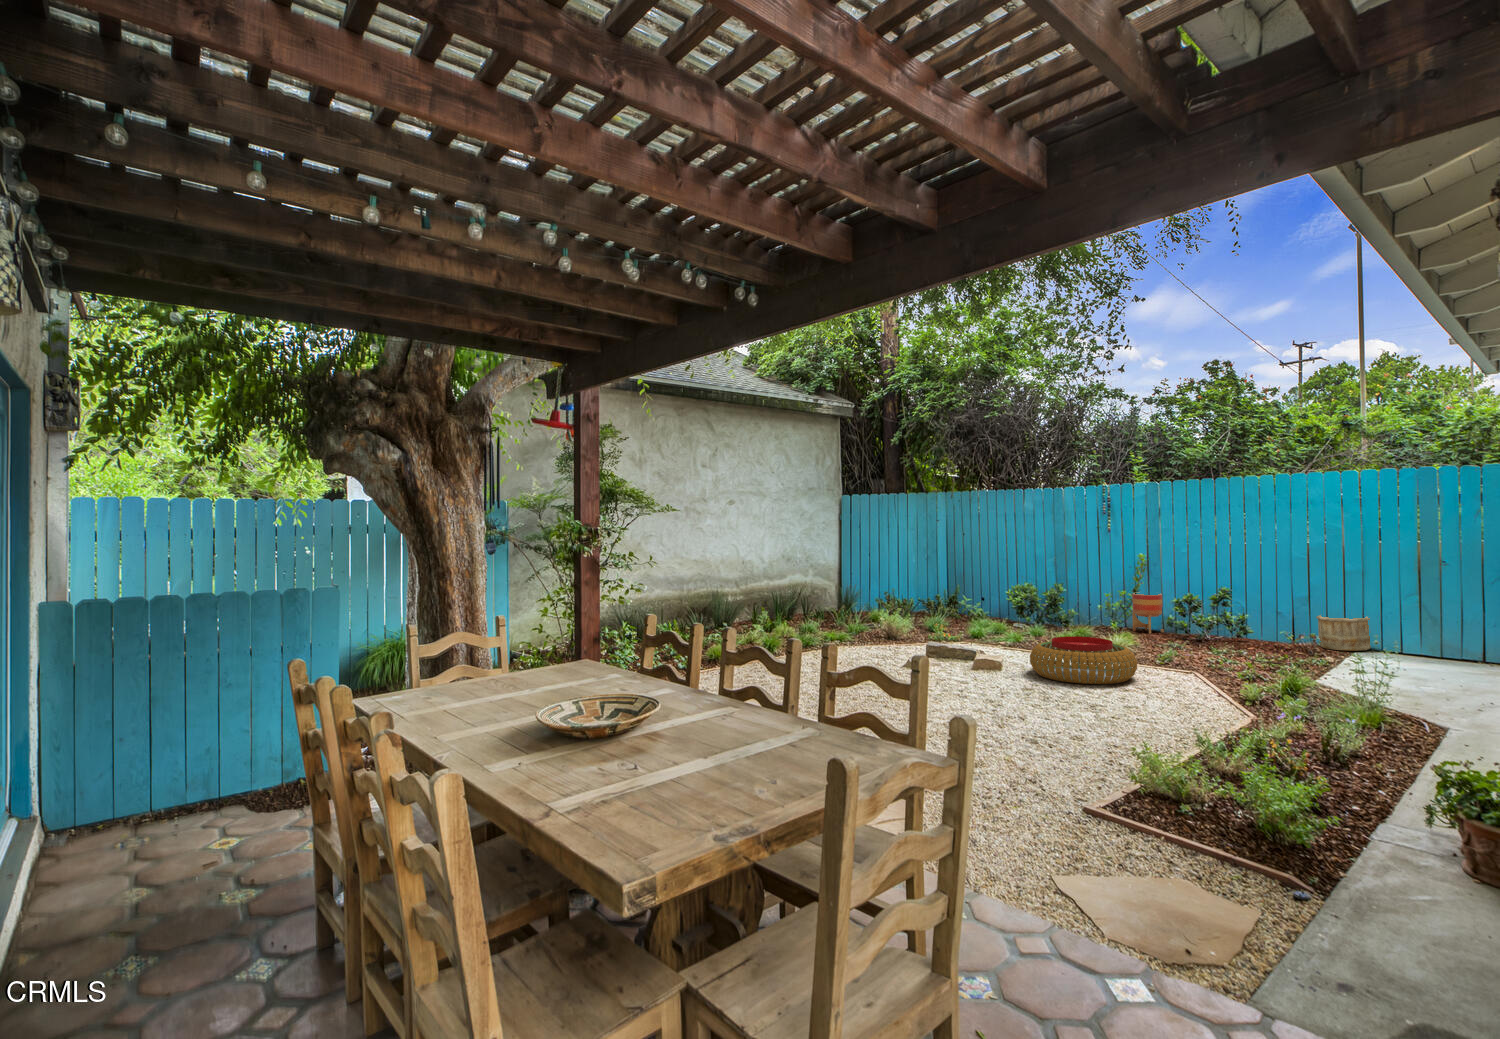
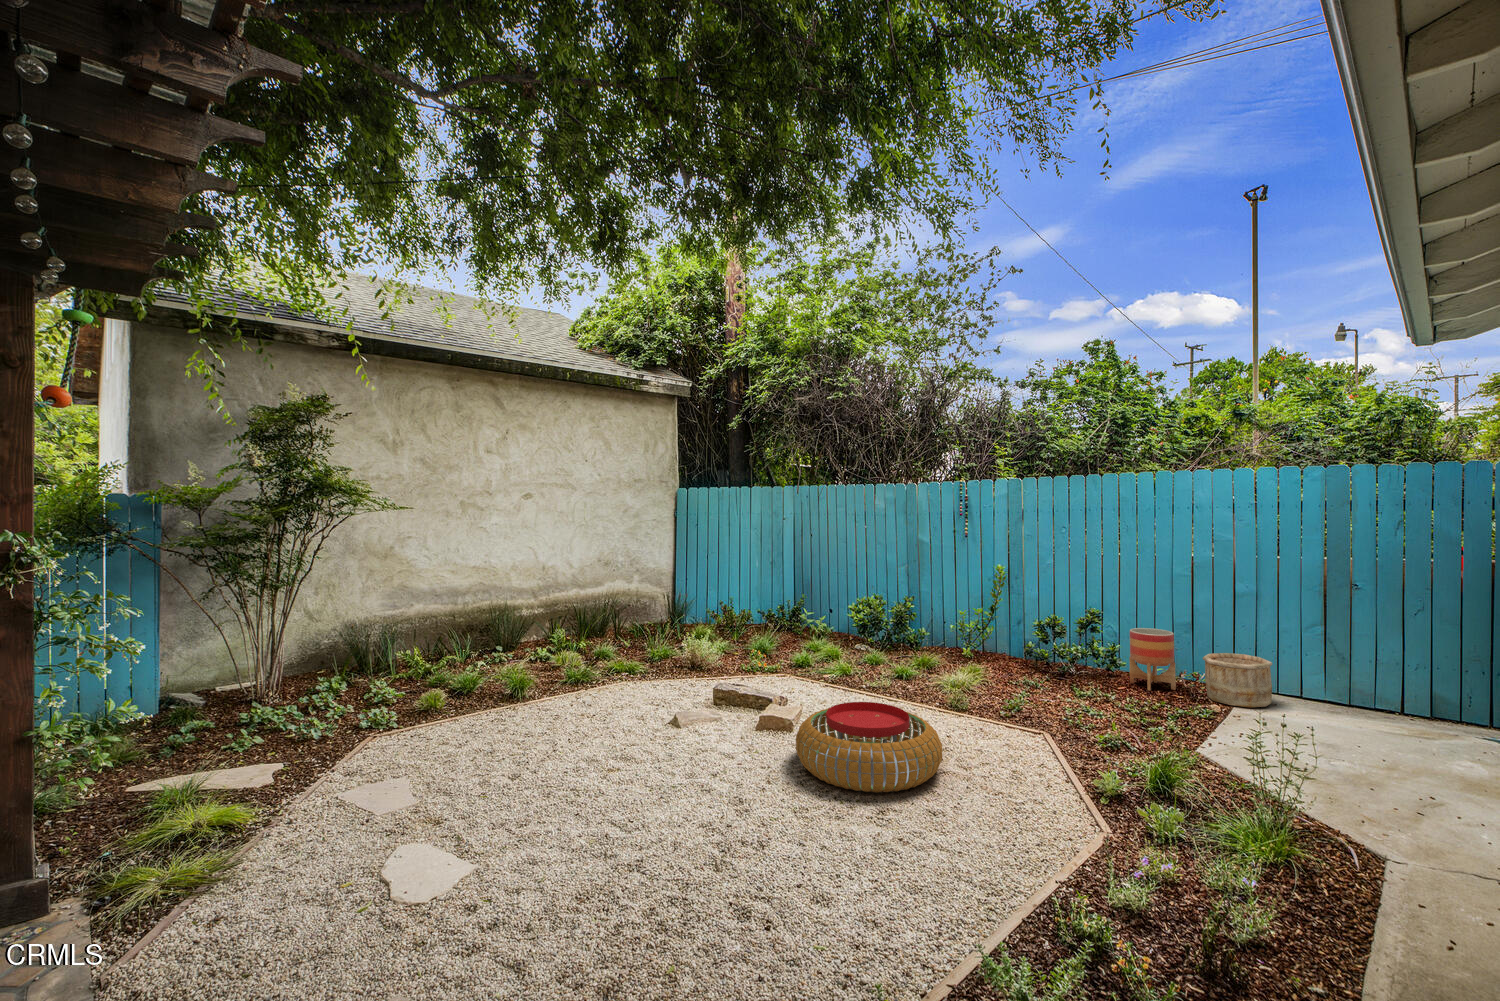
planter: present [1132,592,1164,634] -> present [1129,628,1176,691]

